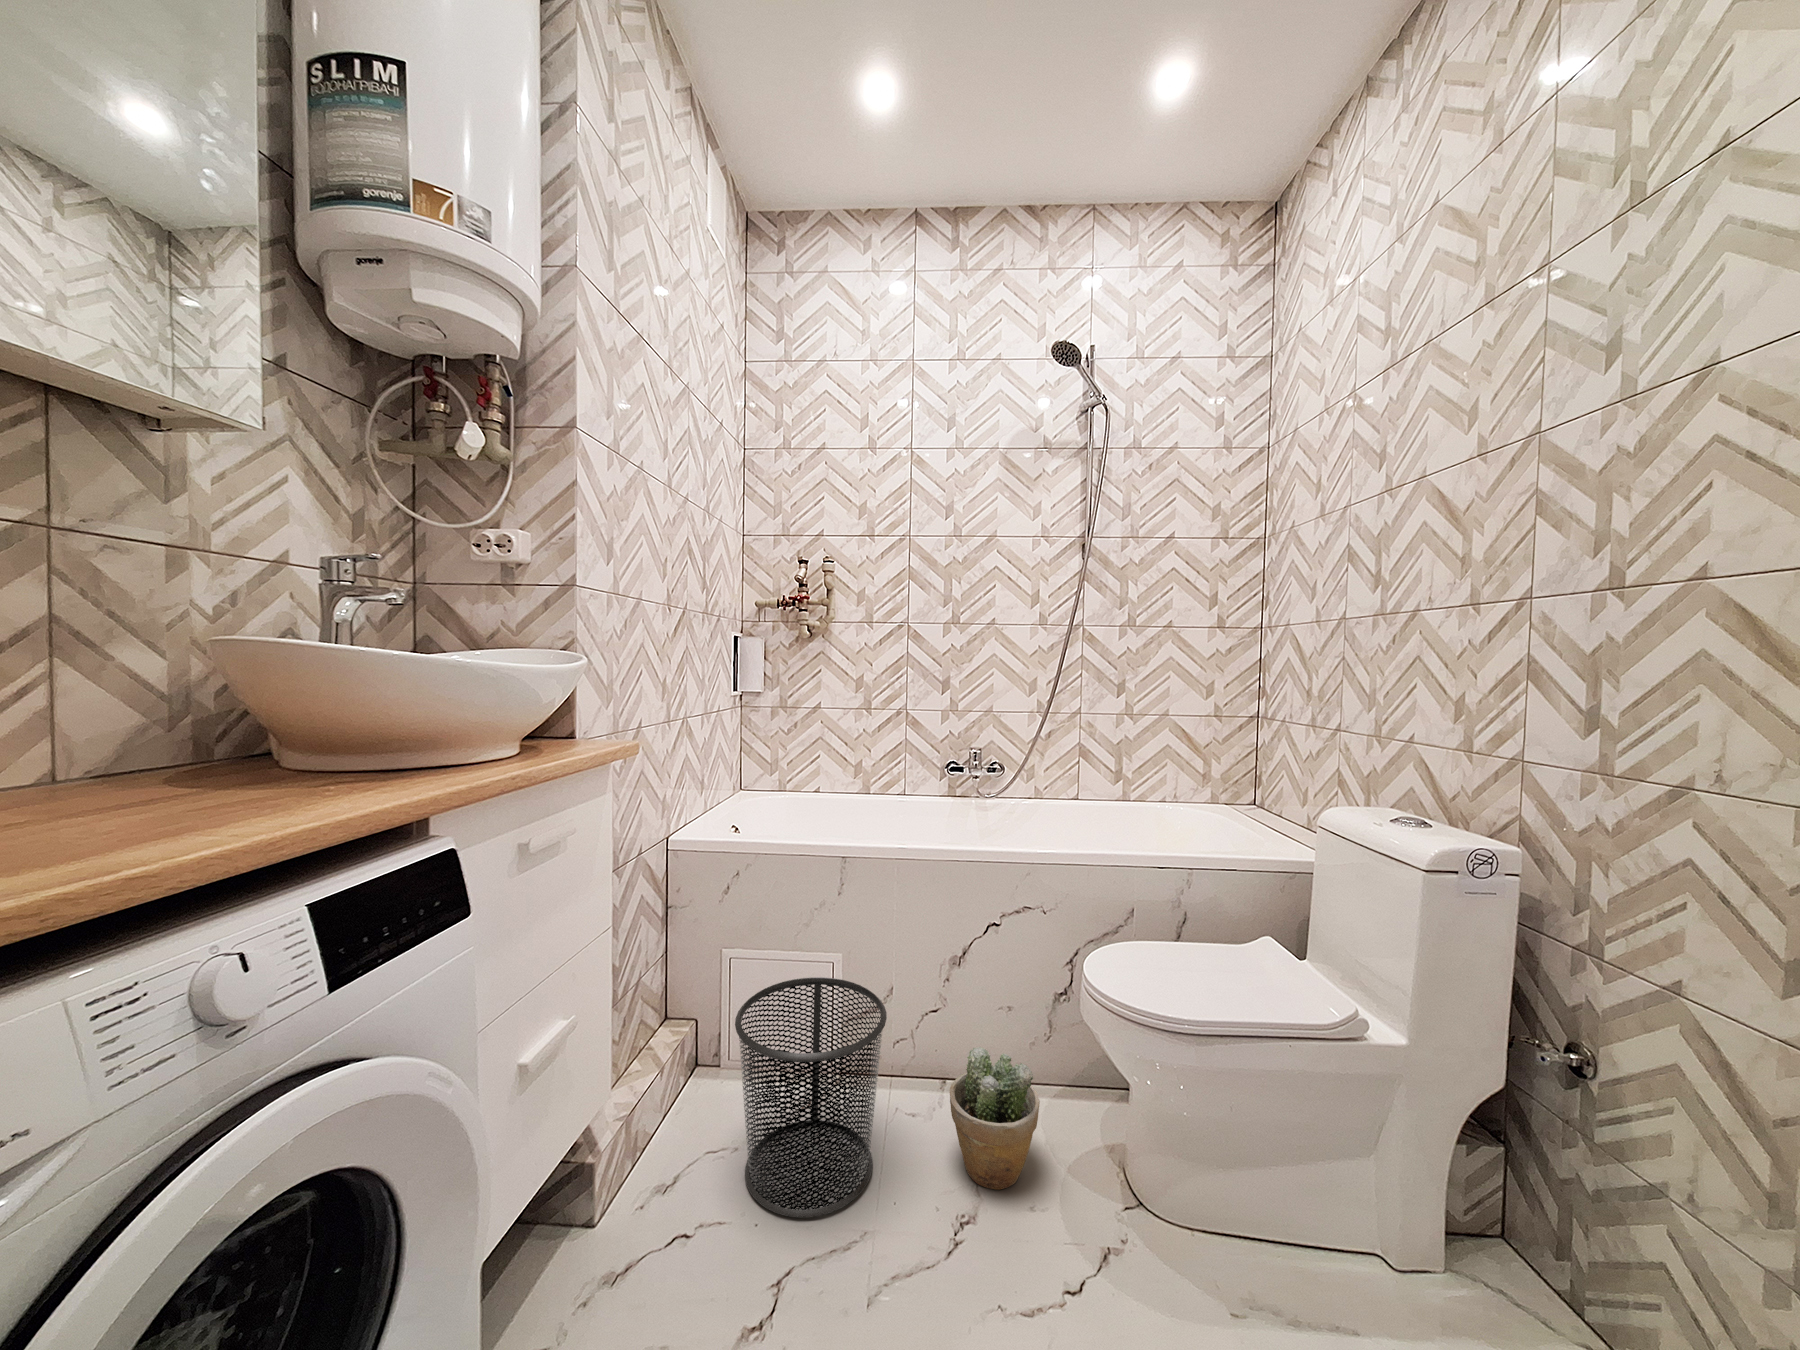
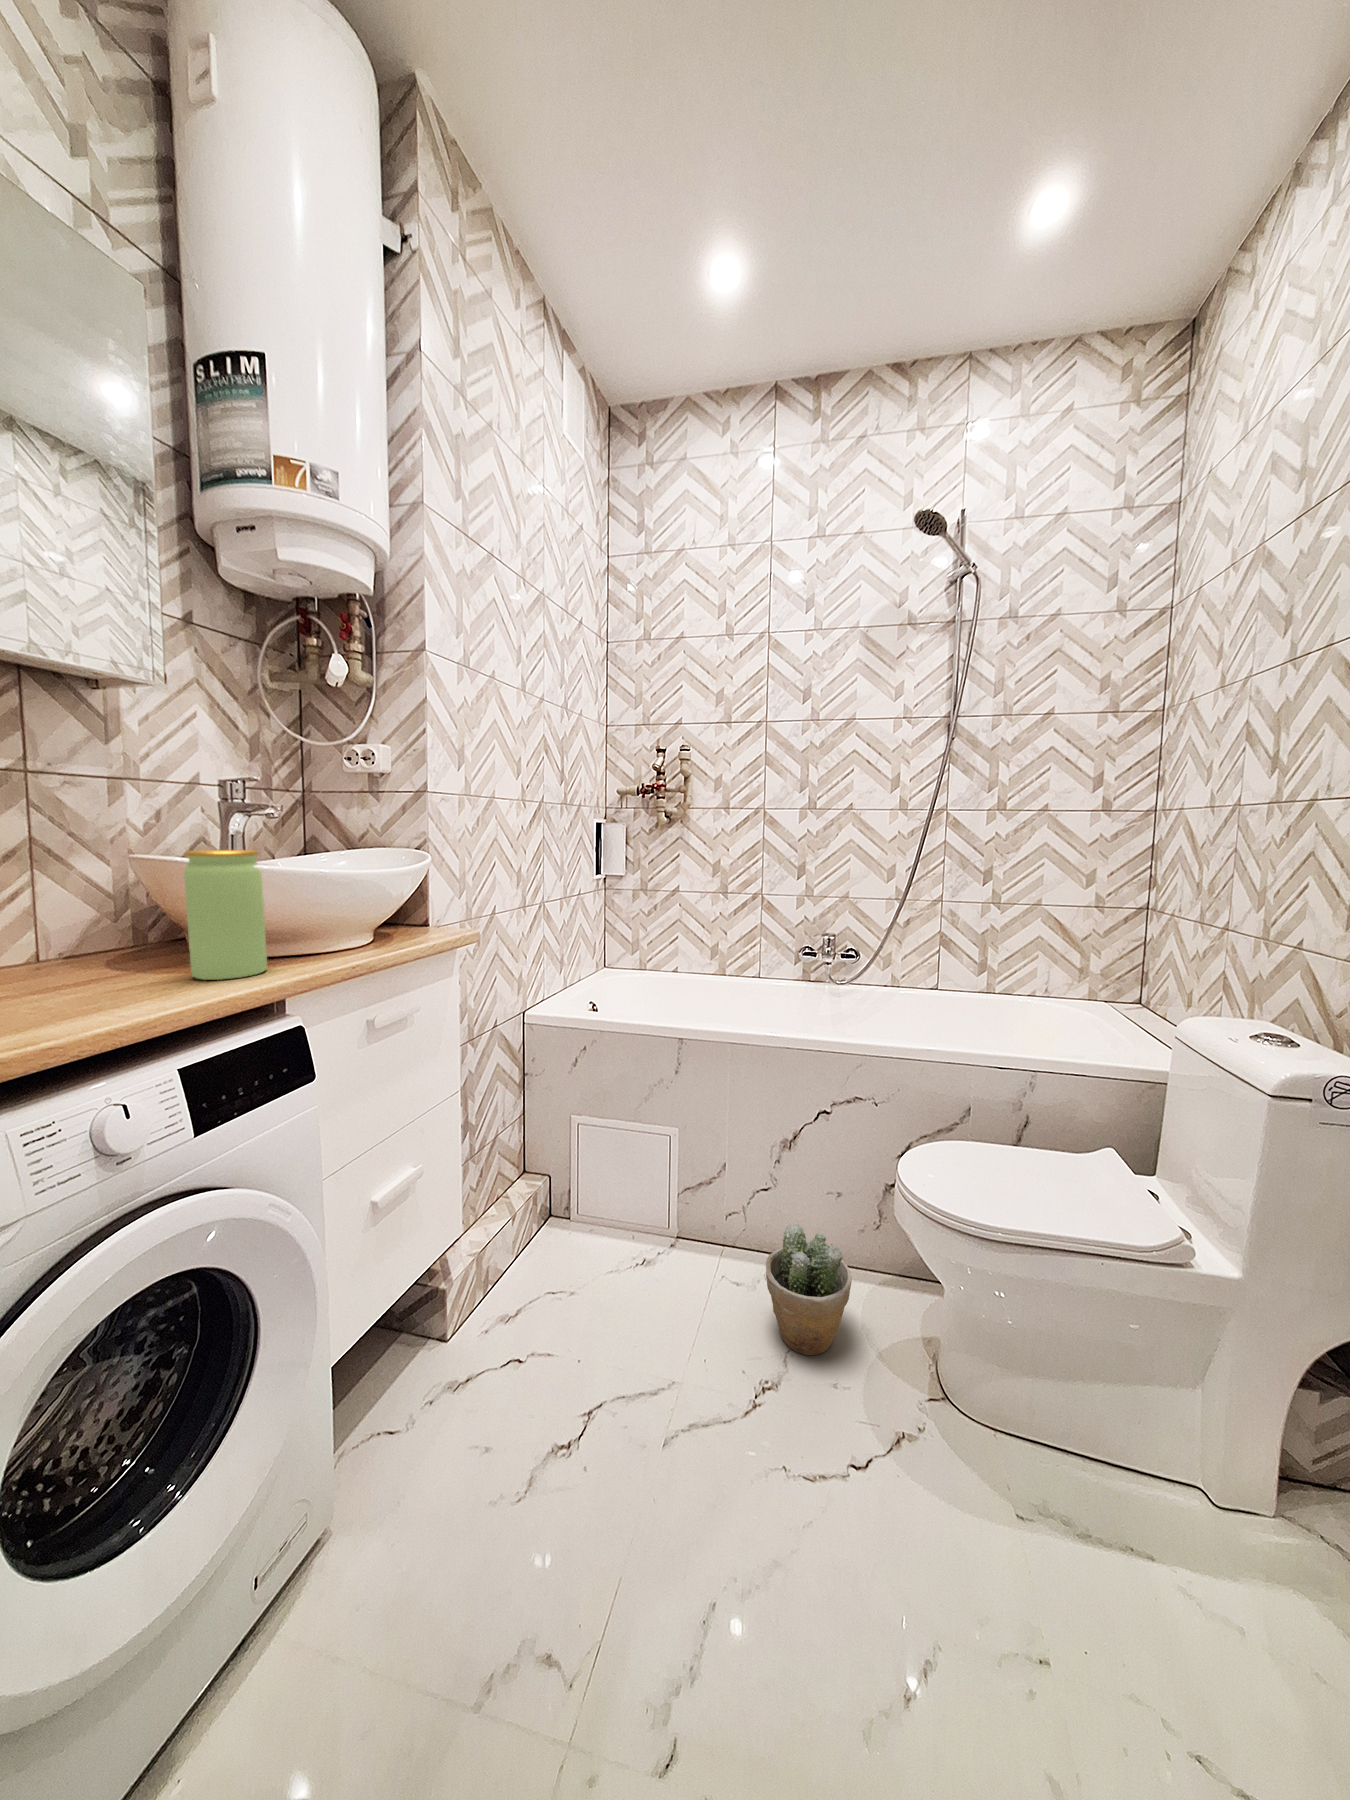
jar: none [299,635,401,795] -> present [184,850,267,980]
waste bin: present [735,977,887,1217] -> none [571,1147,707,1354]

